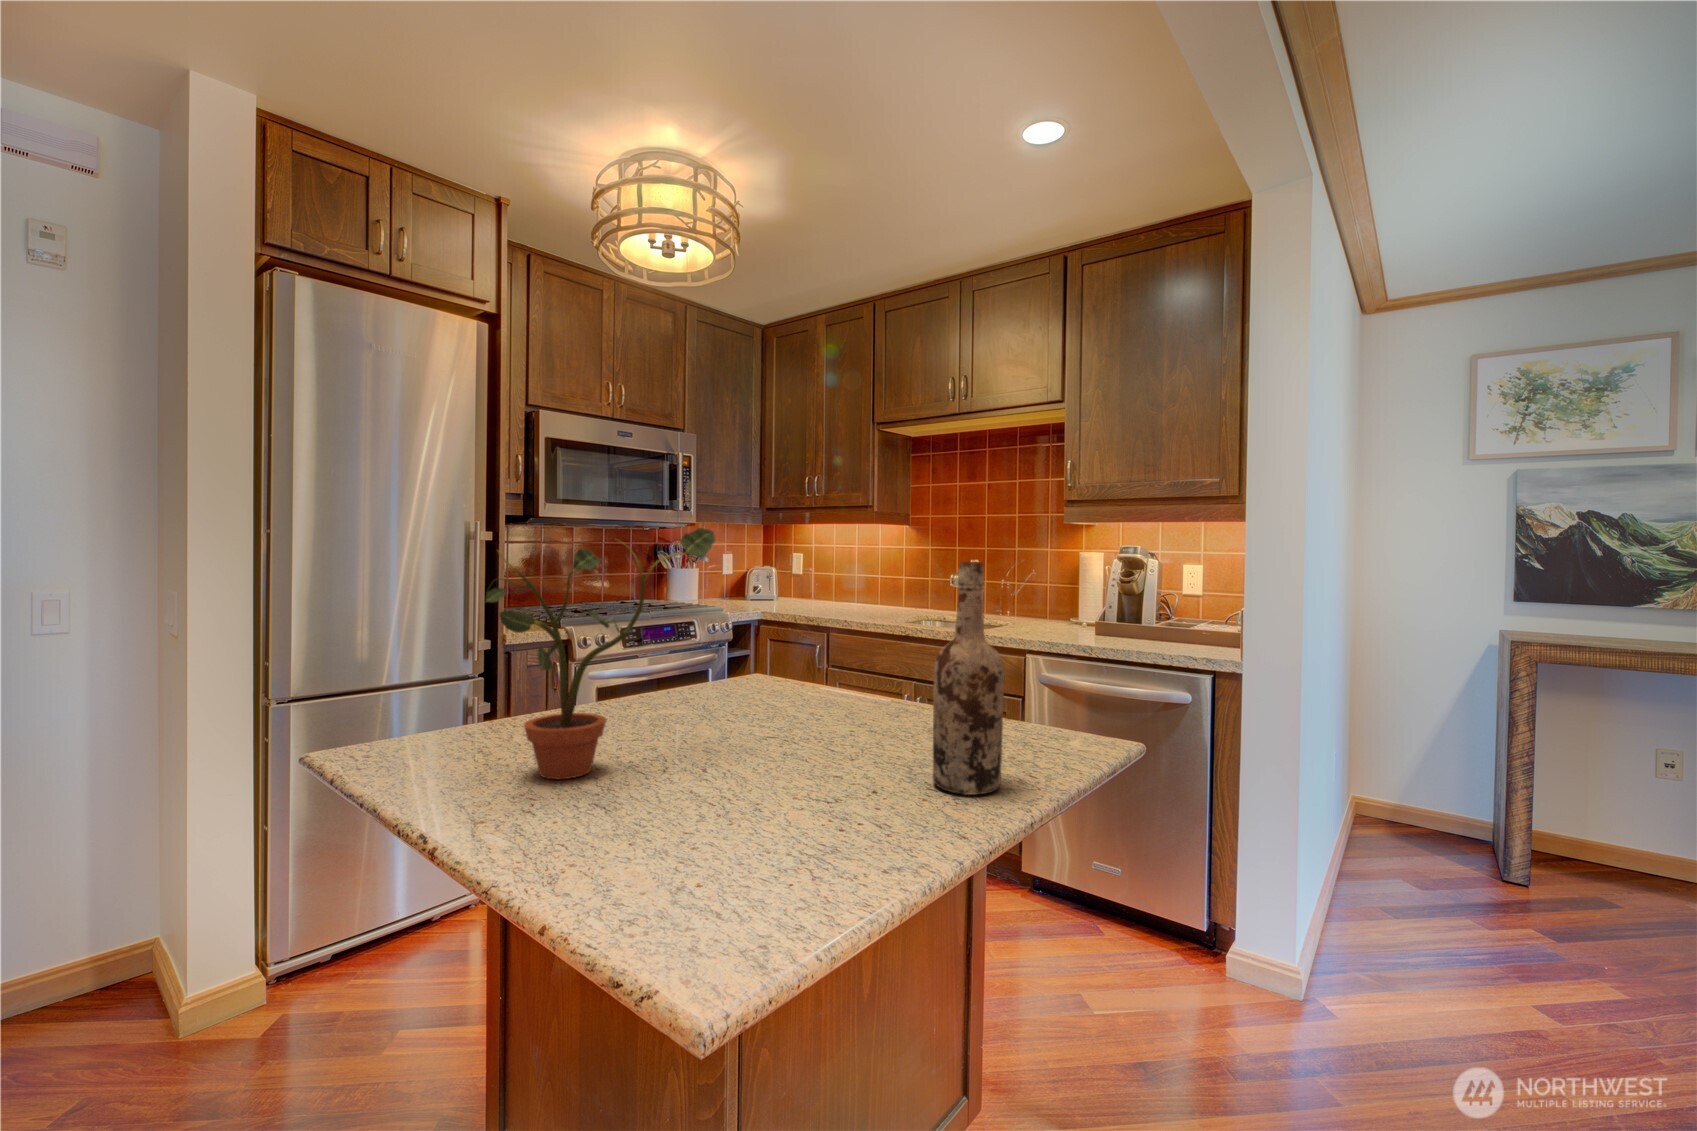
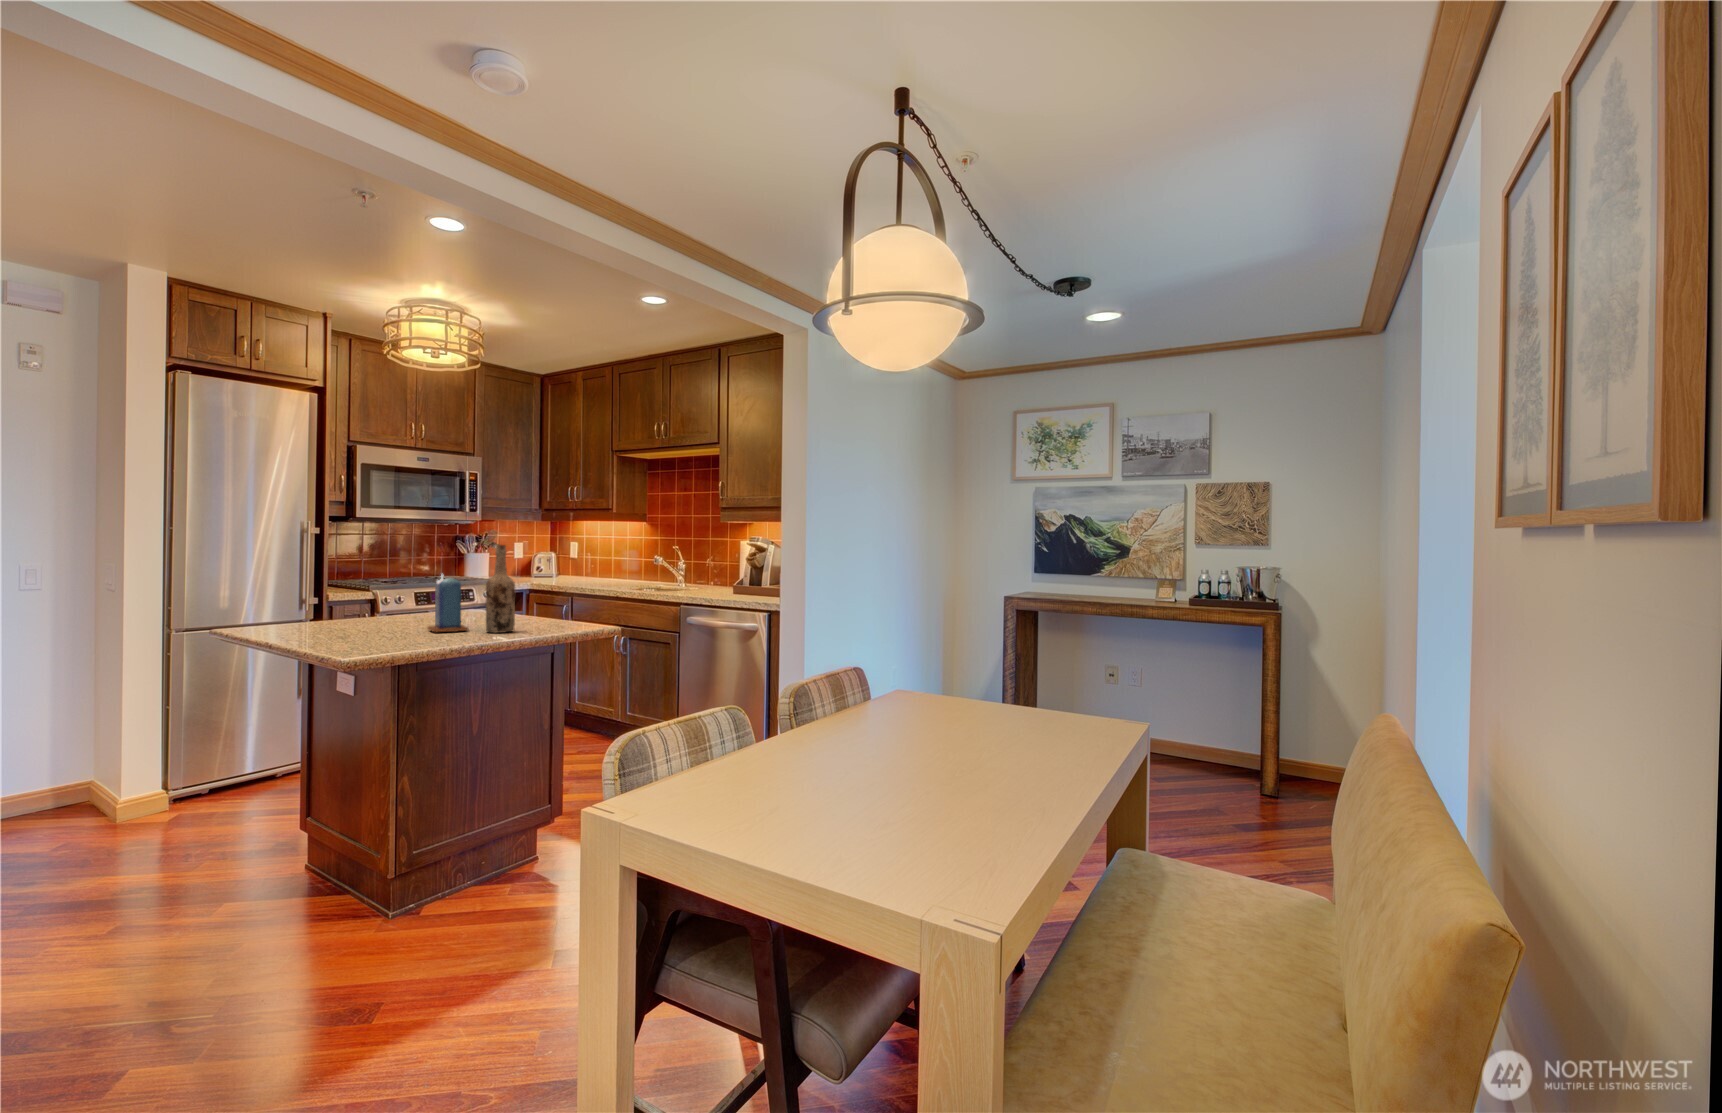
potted plant: present [485,528,715,779] -> none [302,530,410,631]
candle: none [777,633,886,794] -> present [427,575,469,632]

